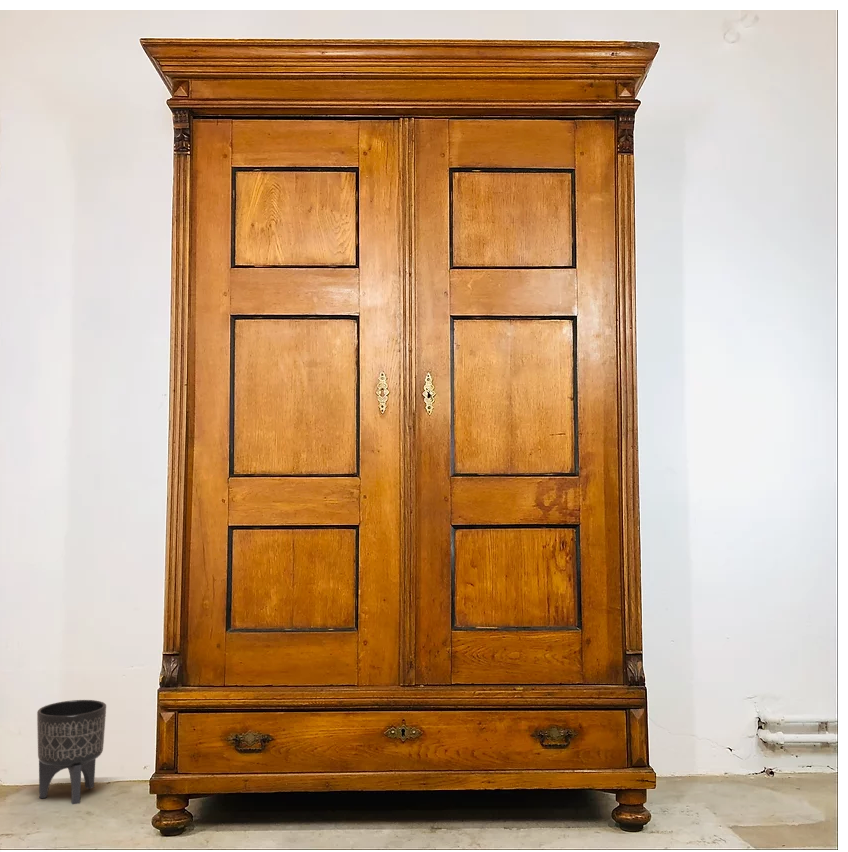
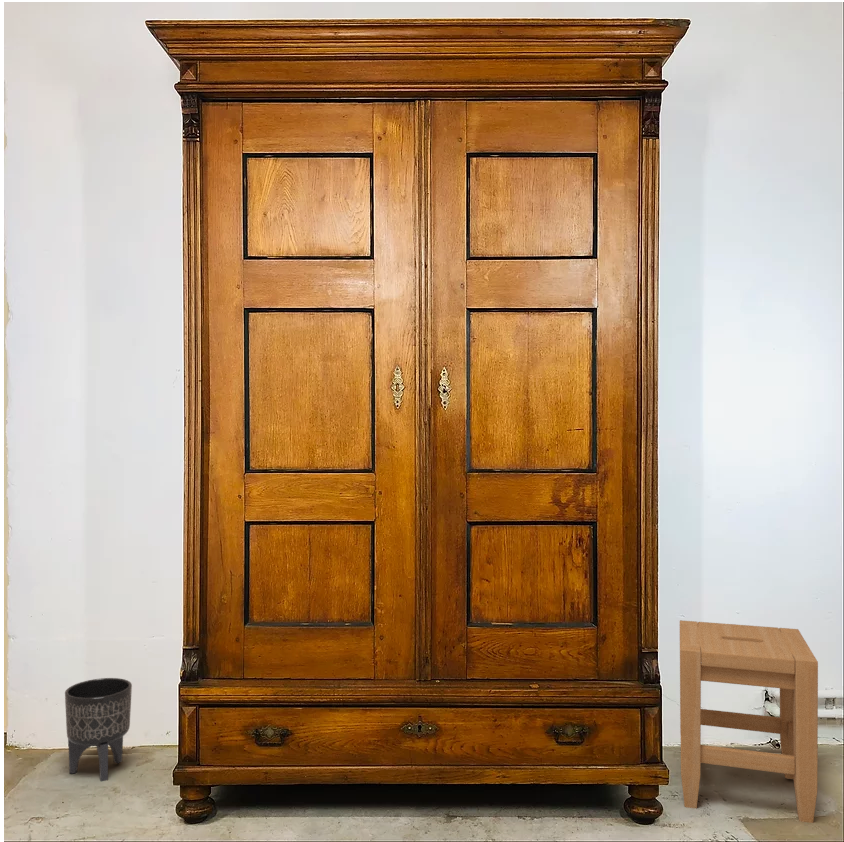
stool: none [665,635,803,834] -> present [680,620,818,823]

